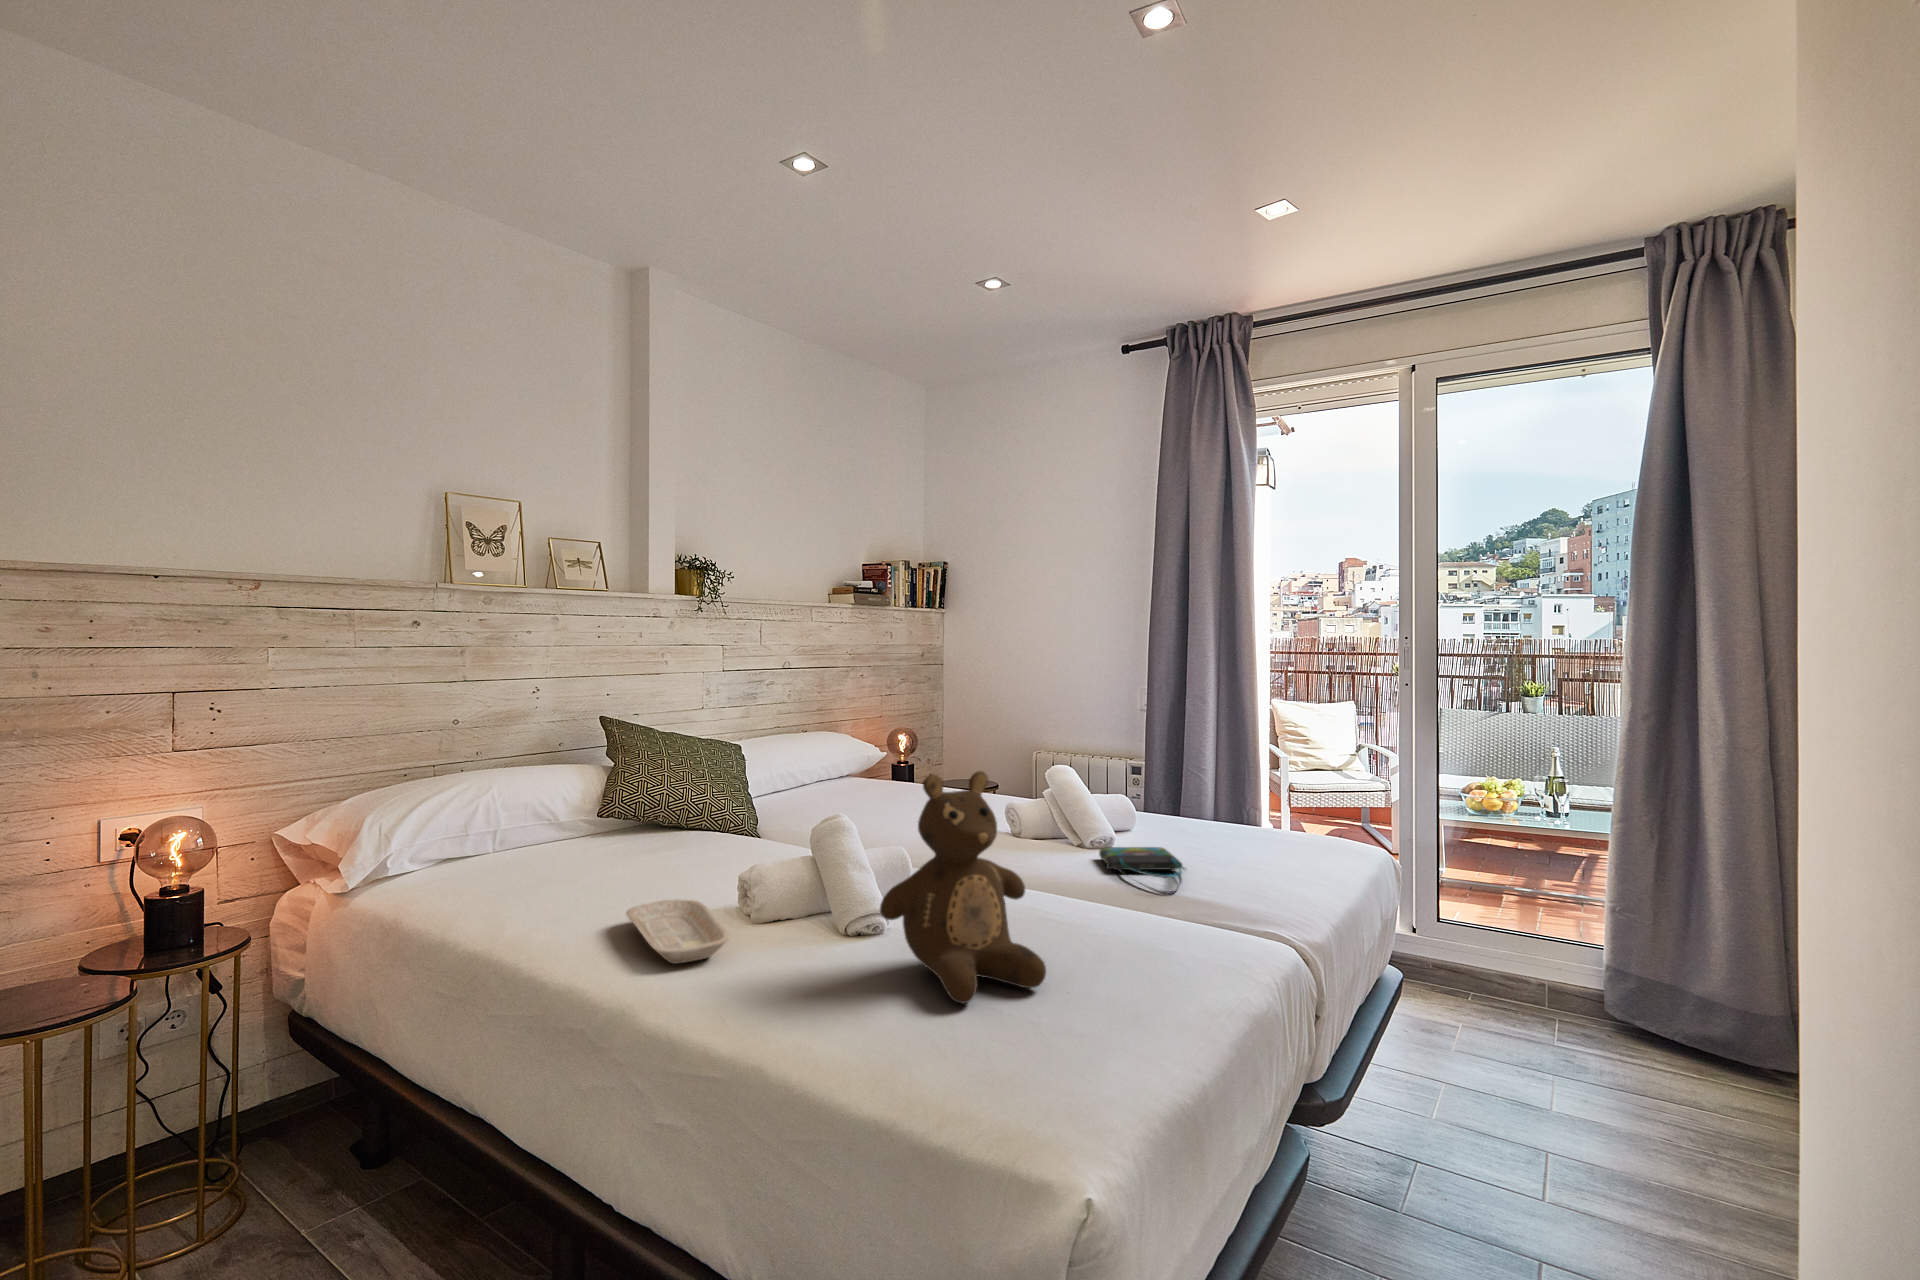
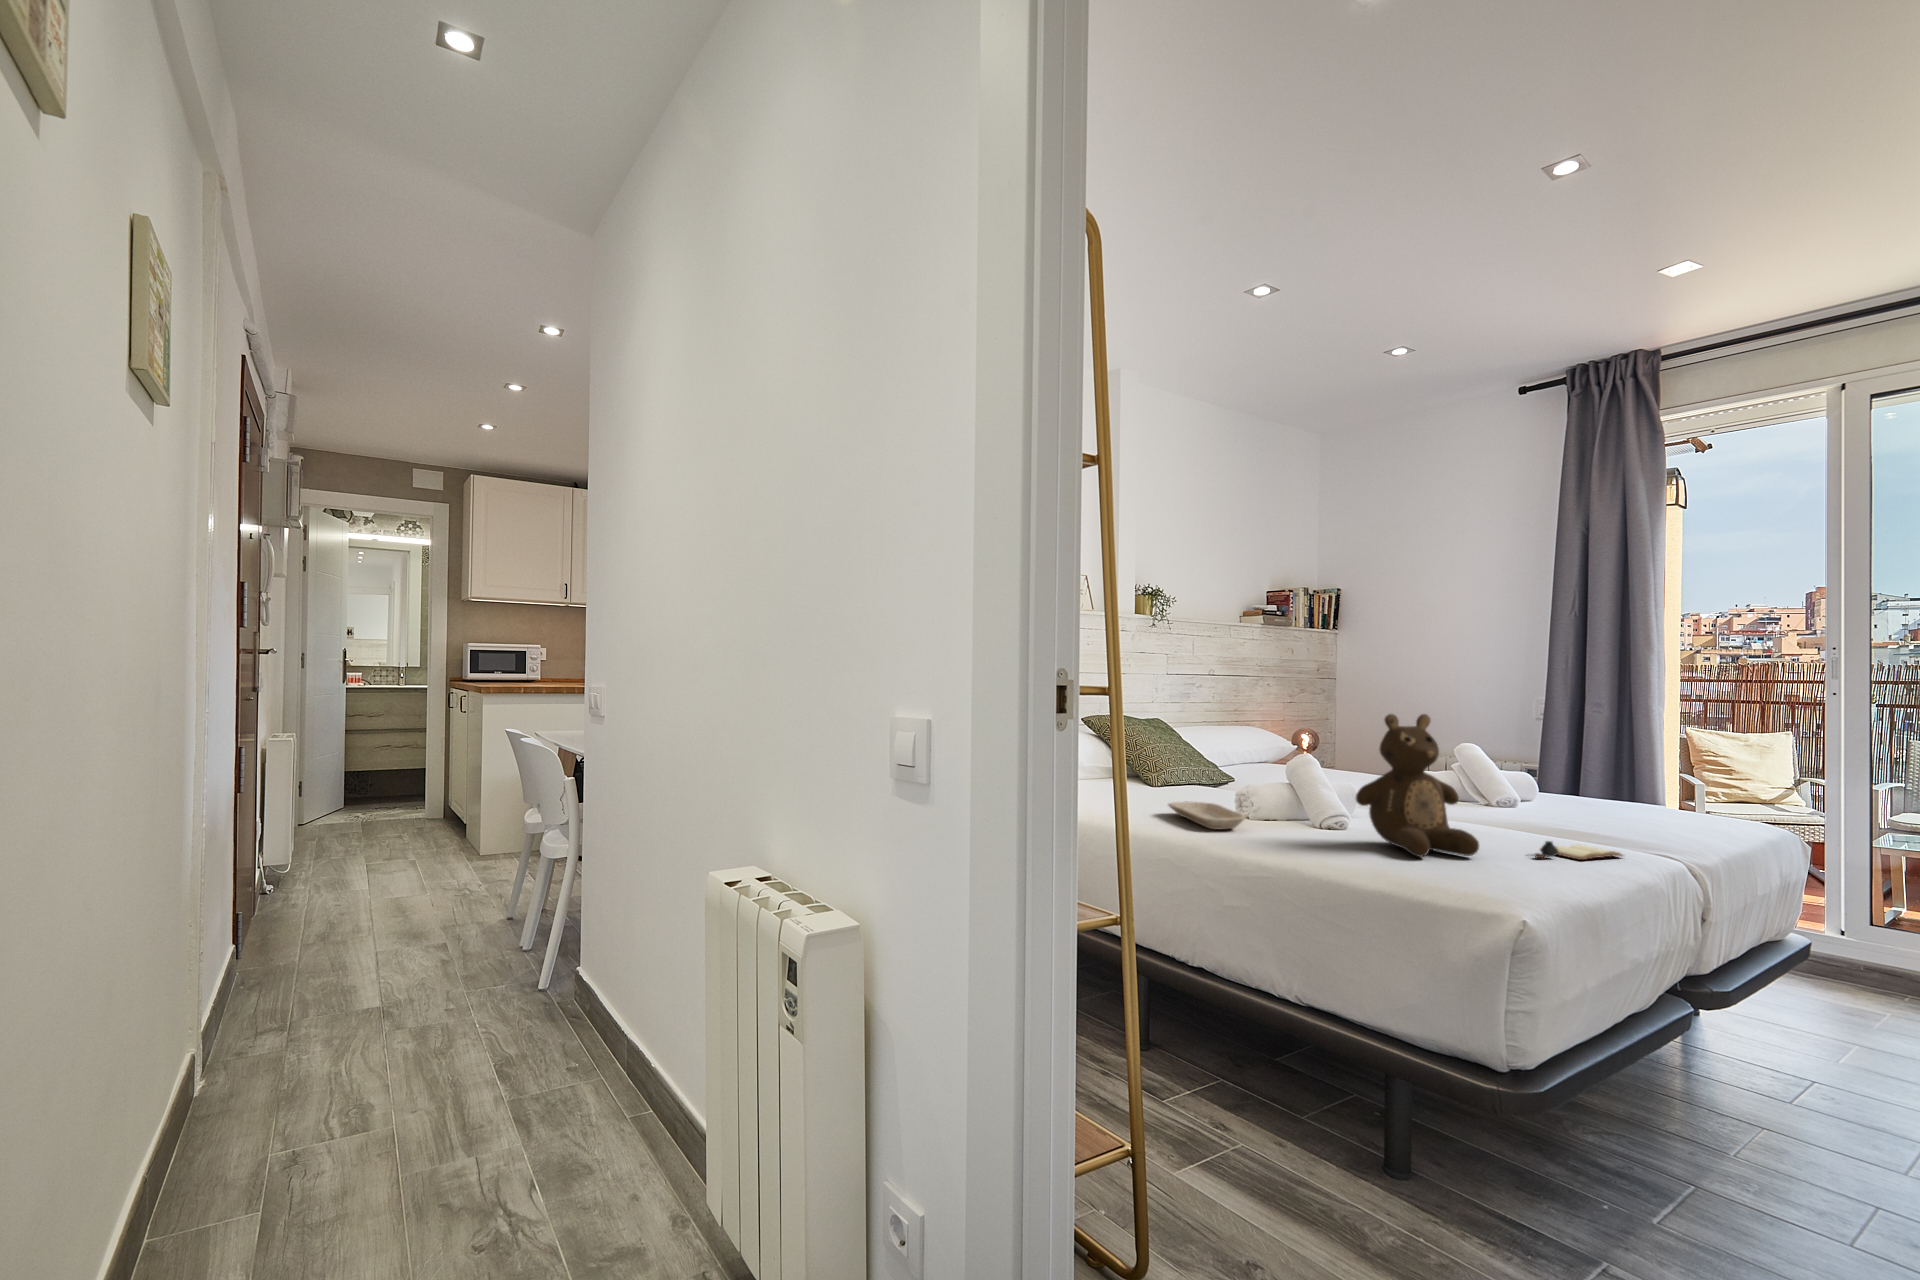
tote bag: present [1099,847,1184,895] -> none [1510,803,1592,832]
book: none [1108,936,1225,976] -> present [1534,841,1622,860]

